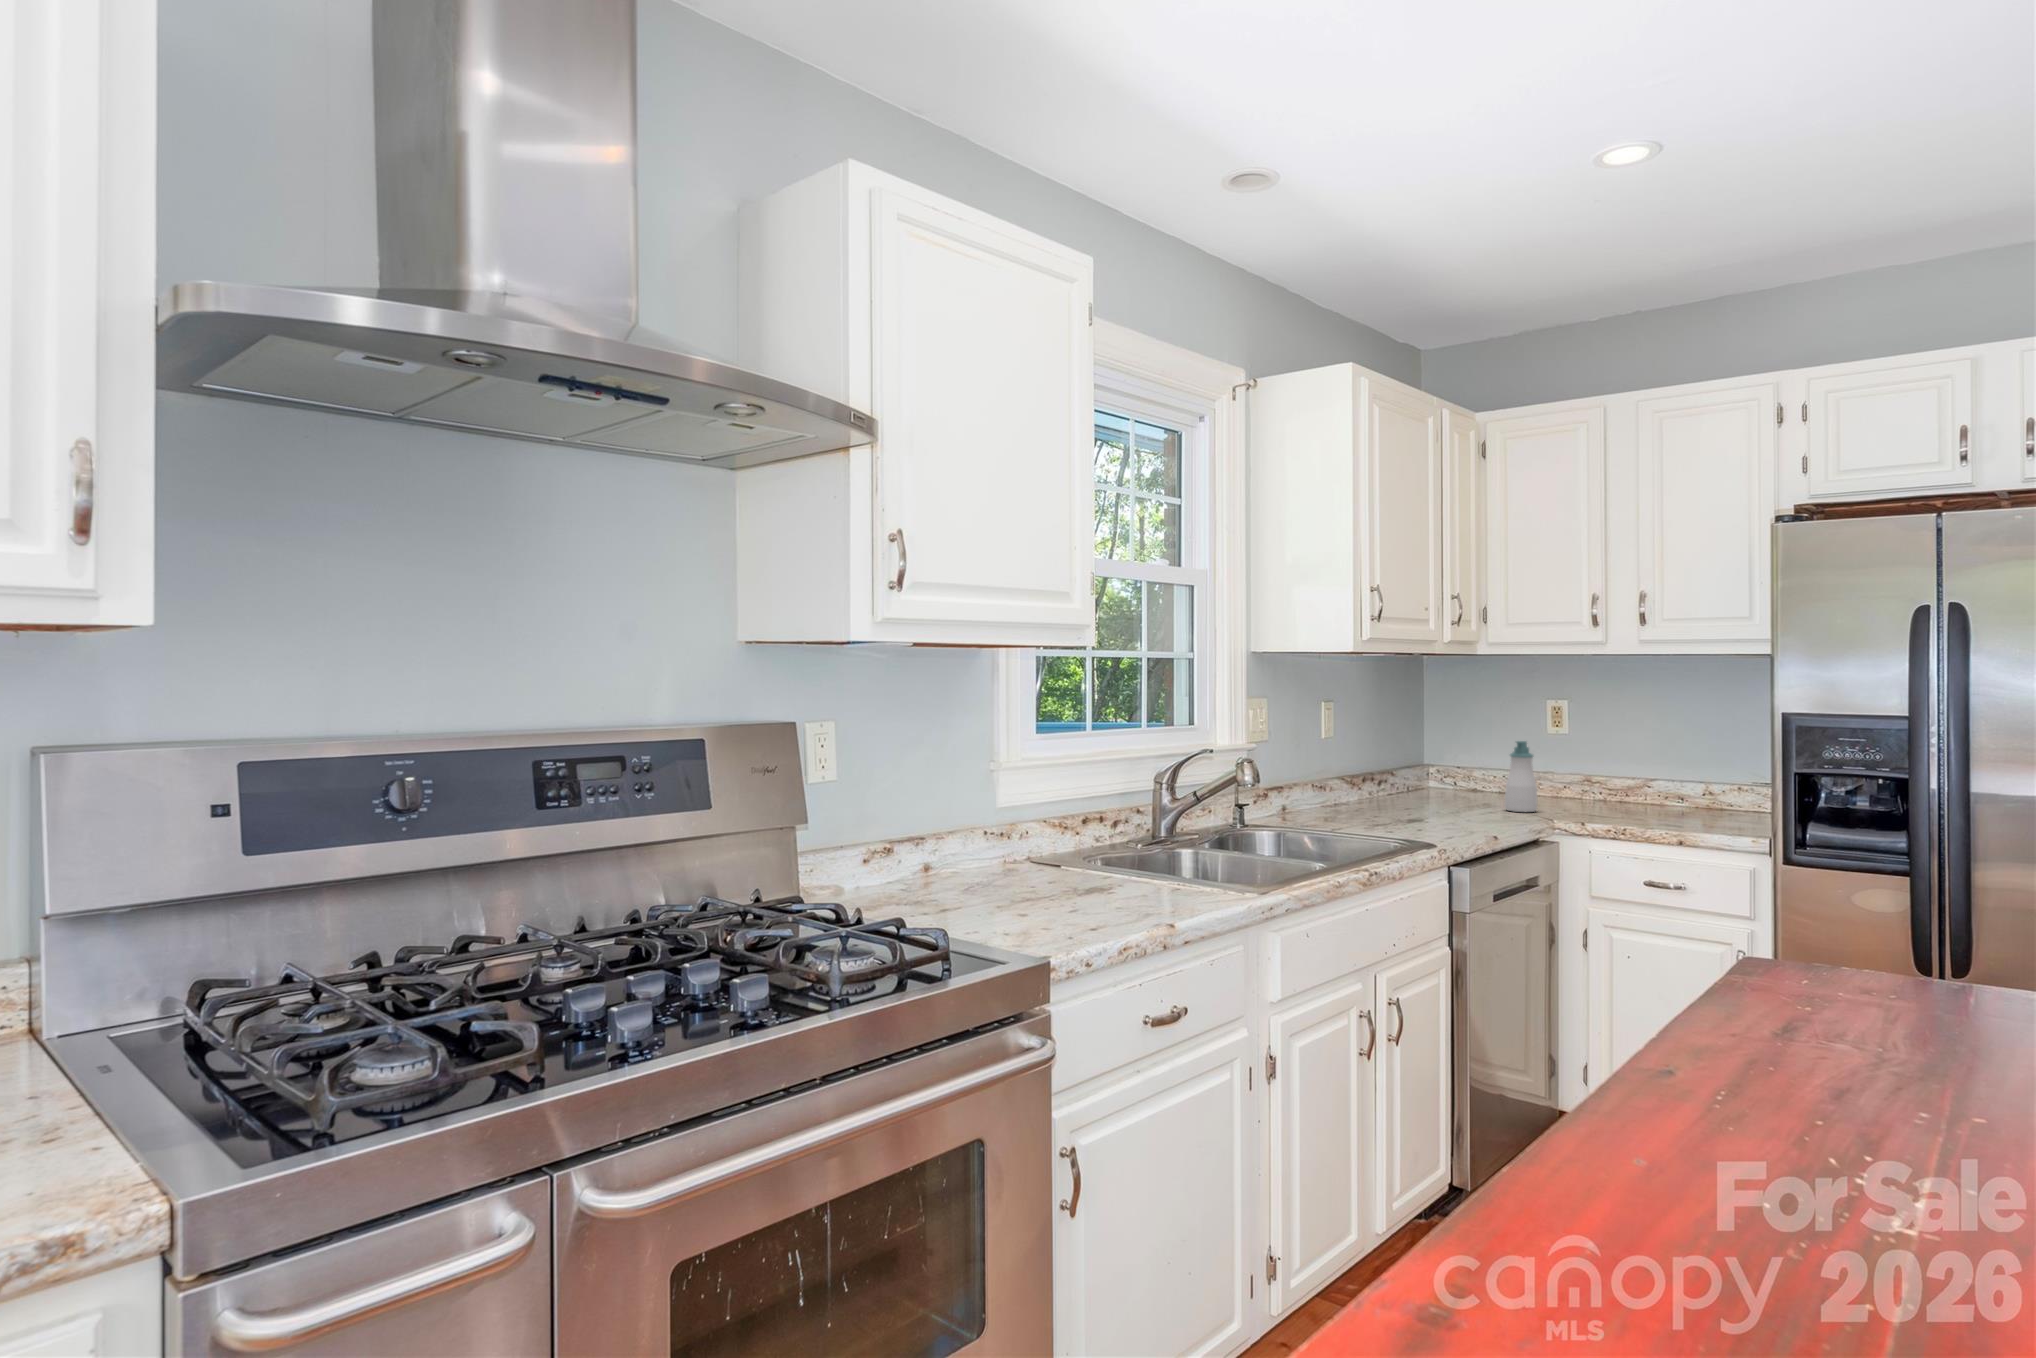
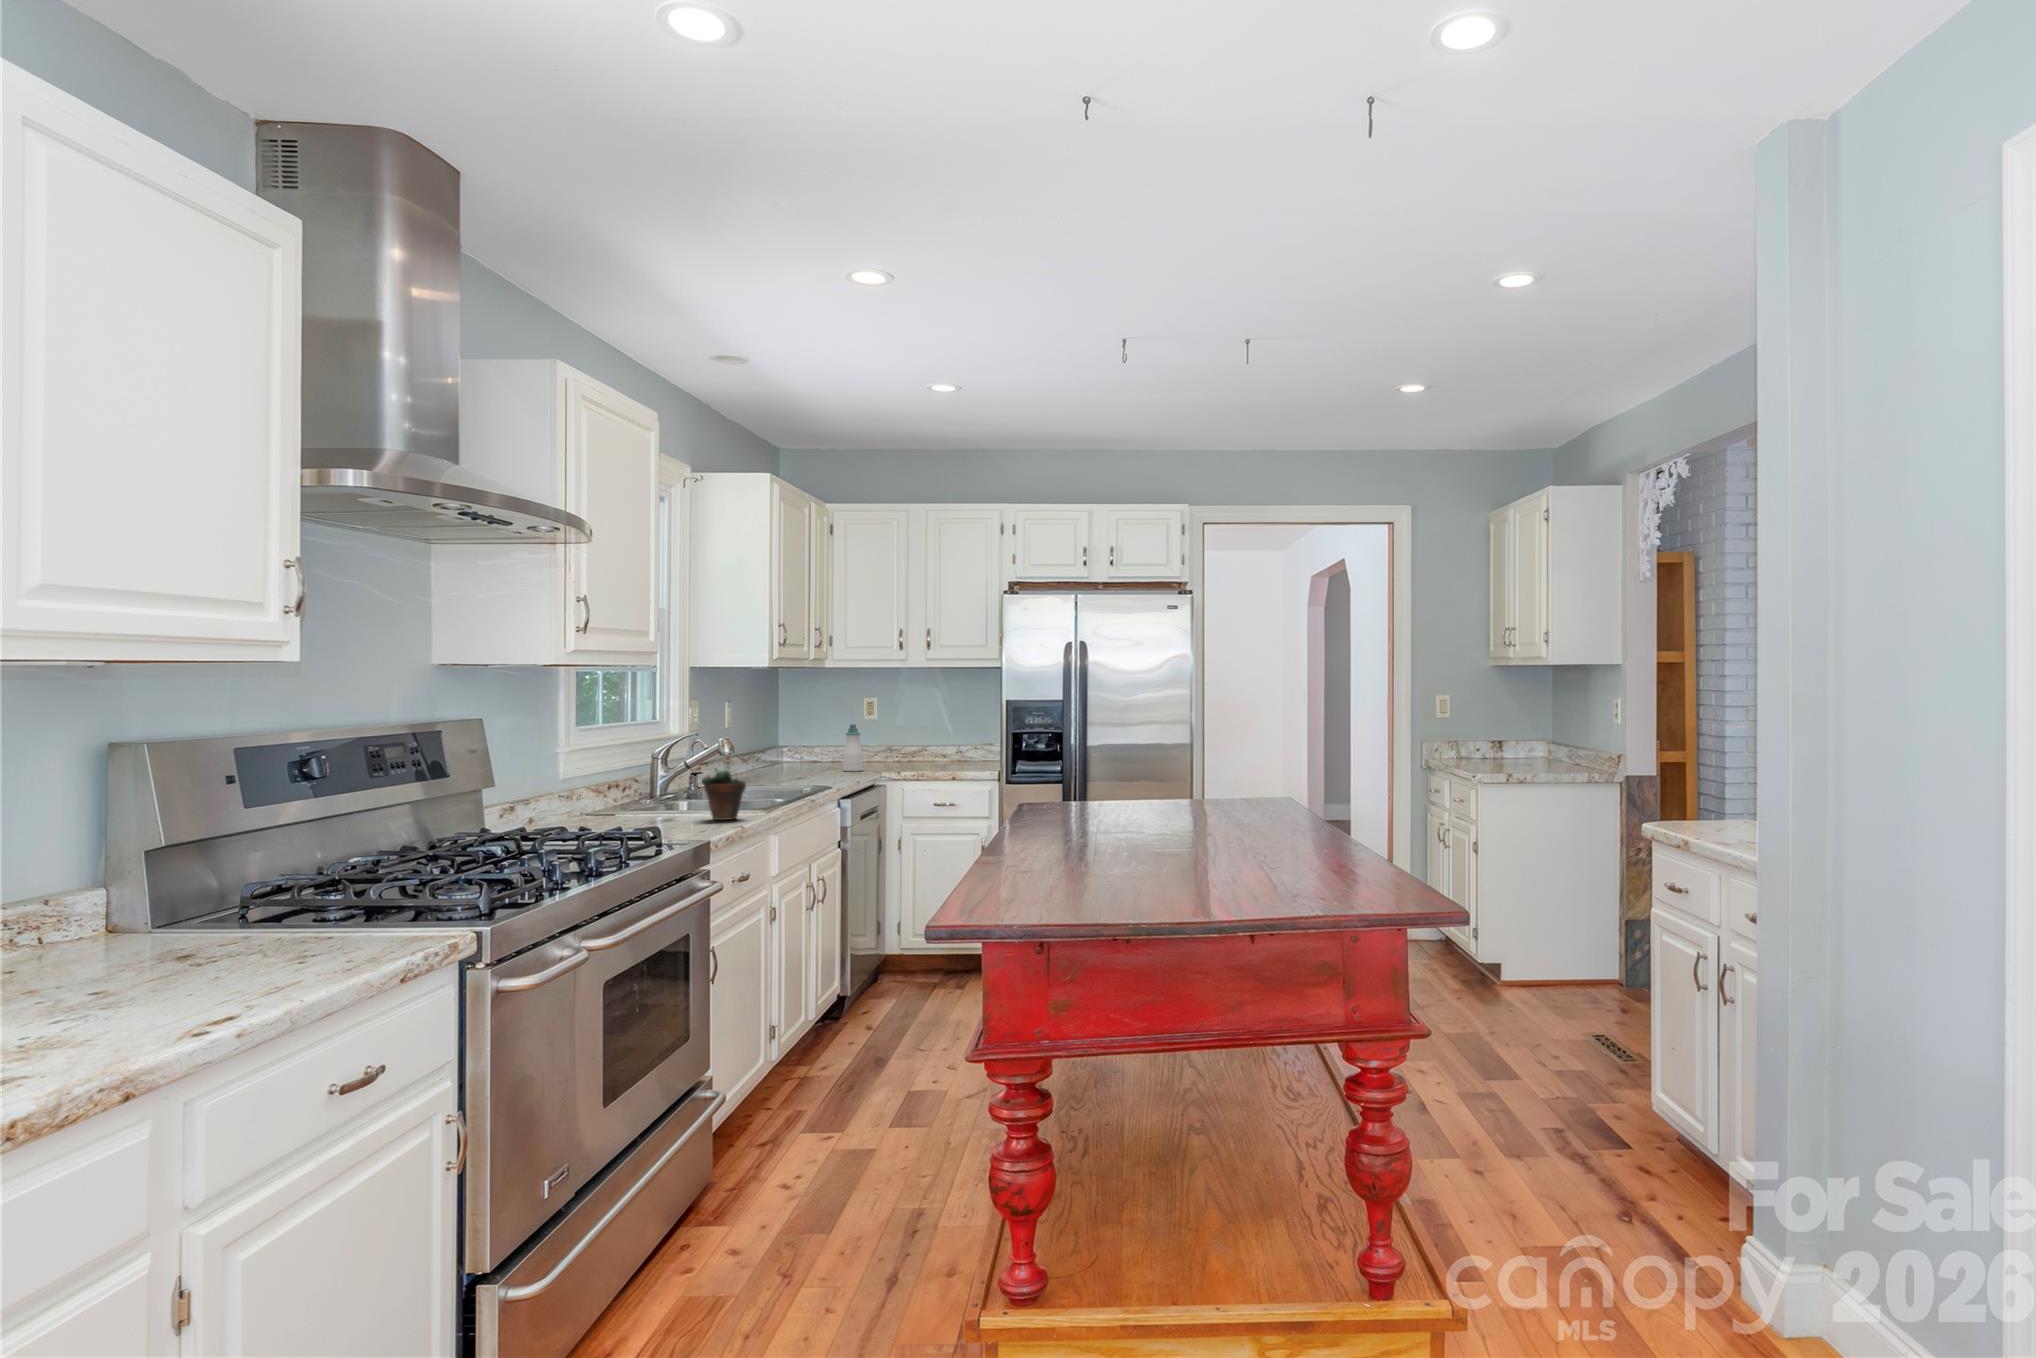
succulent plant: none [1147,791,1216,895] -> present [702,757,746,820]

